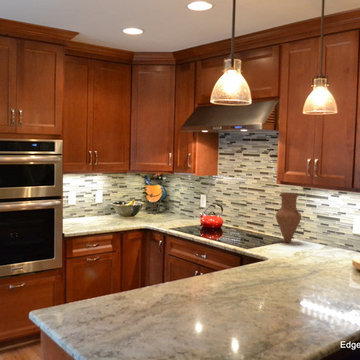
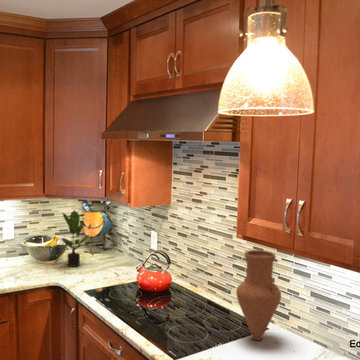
potted plant: none [141,181,160,219] -> present [62,210,89,267]

